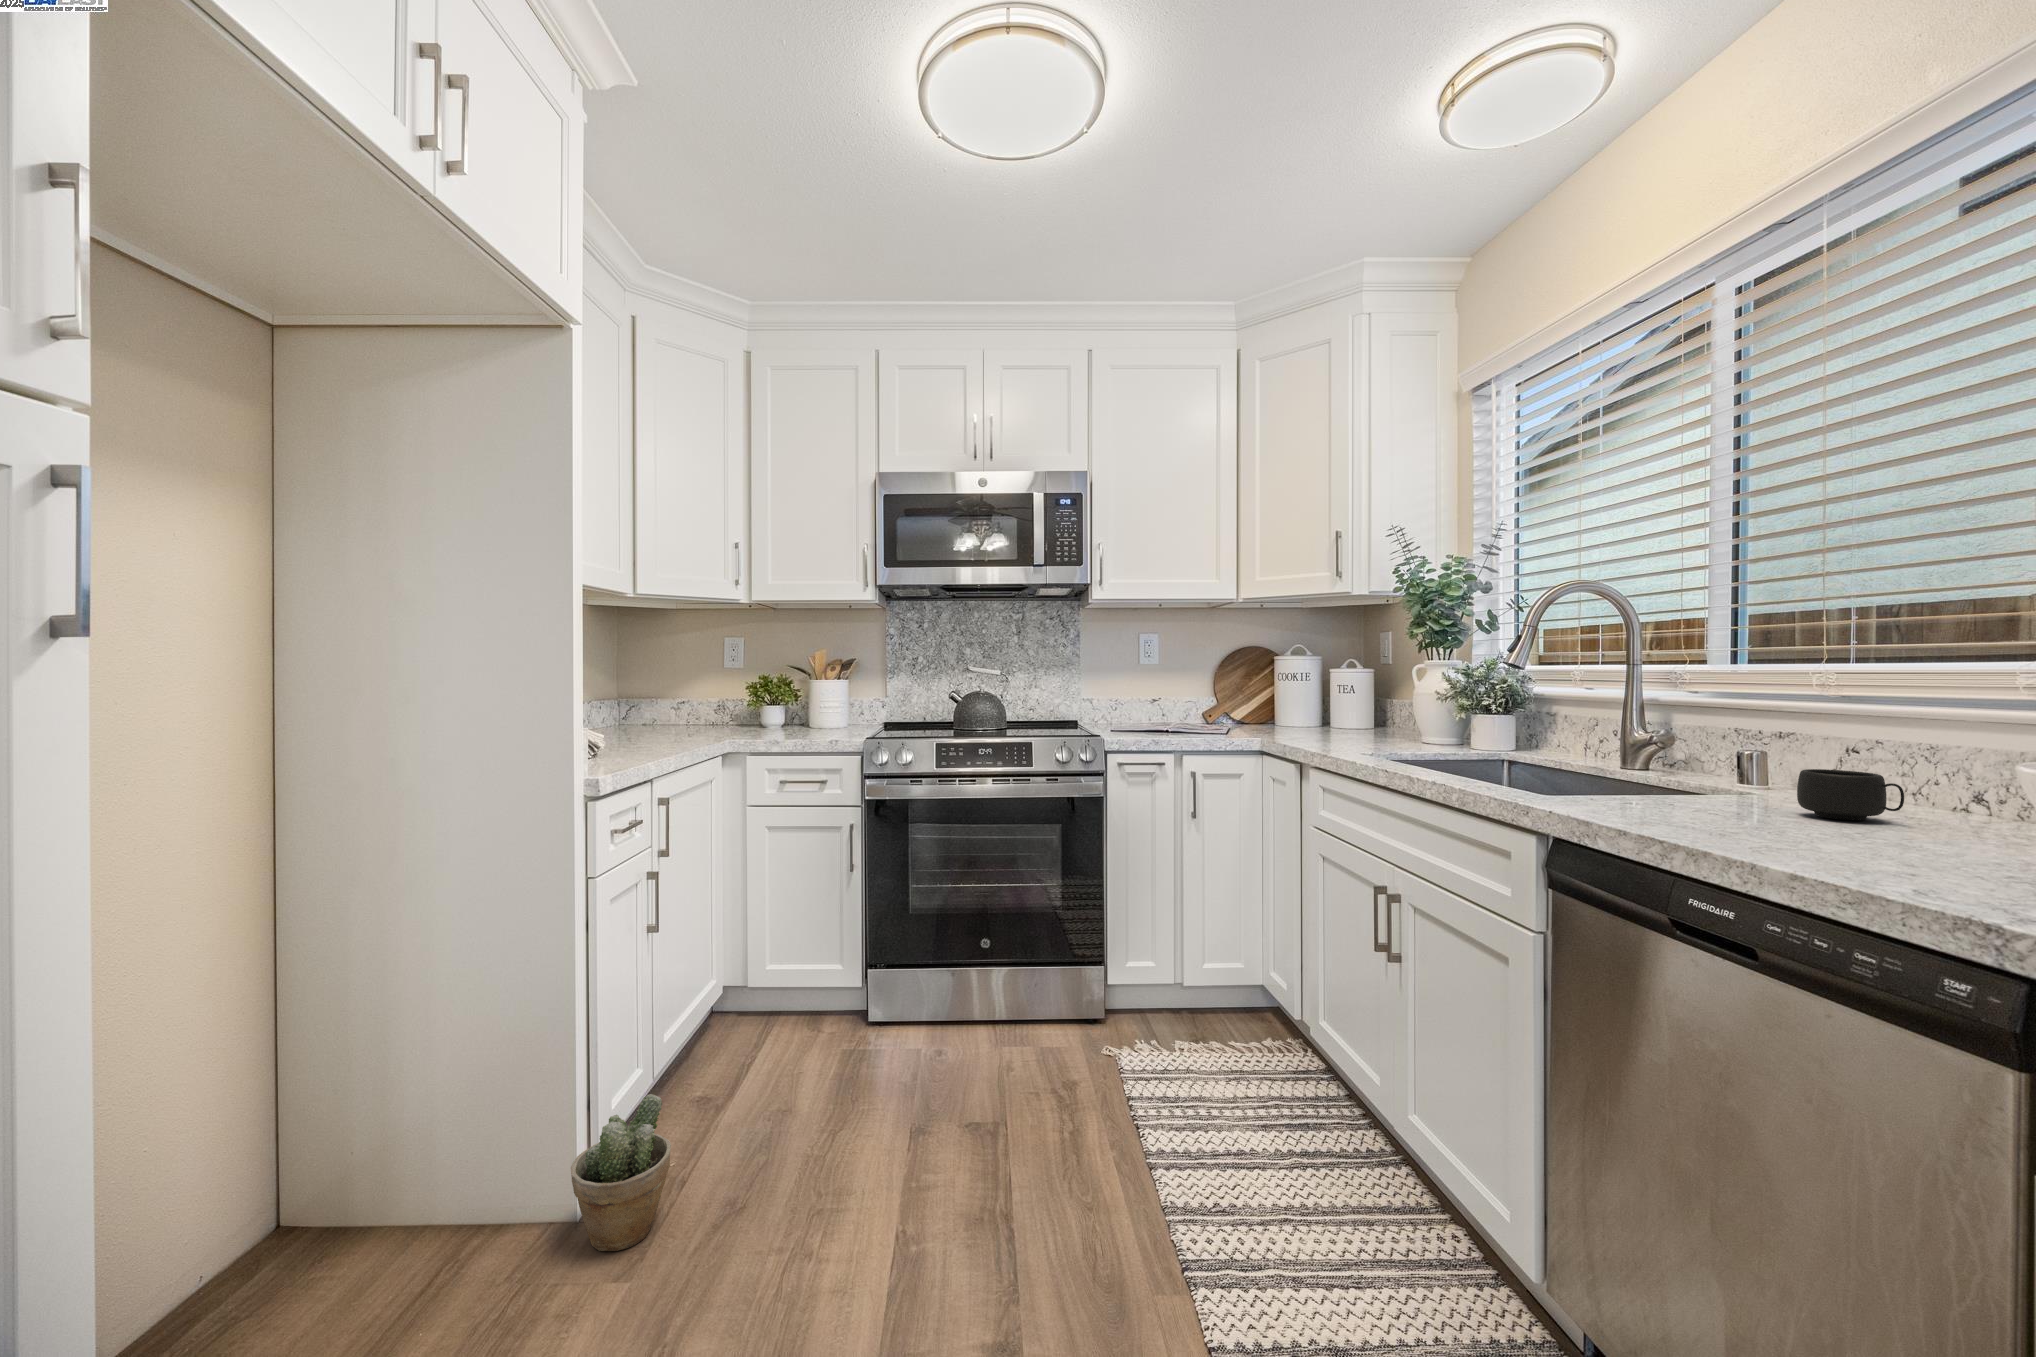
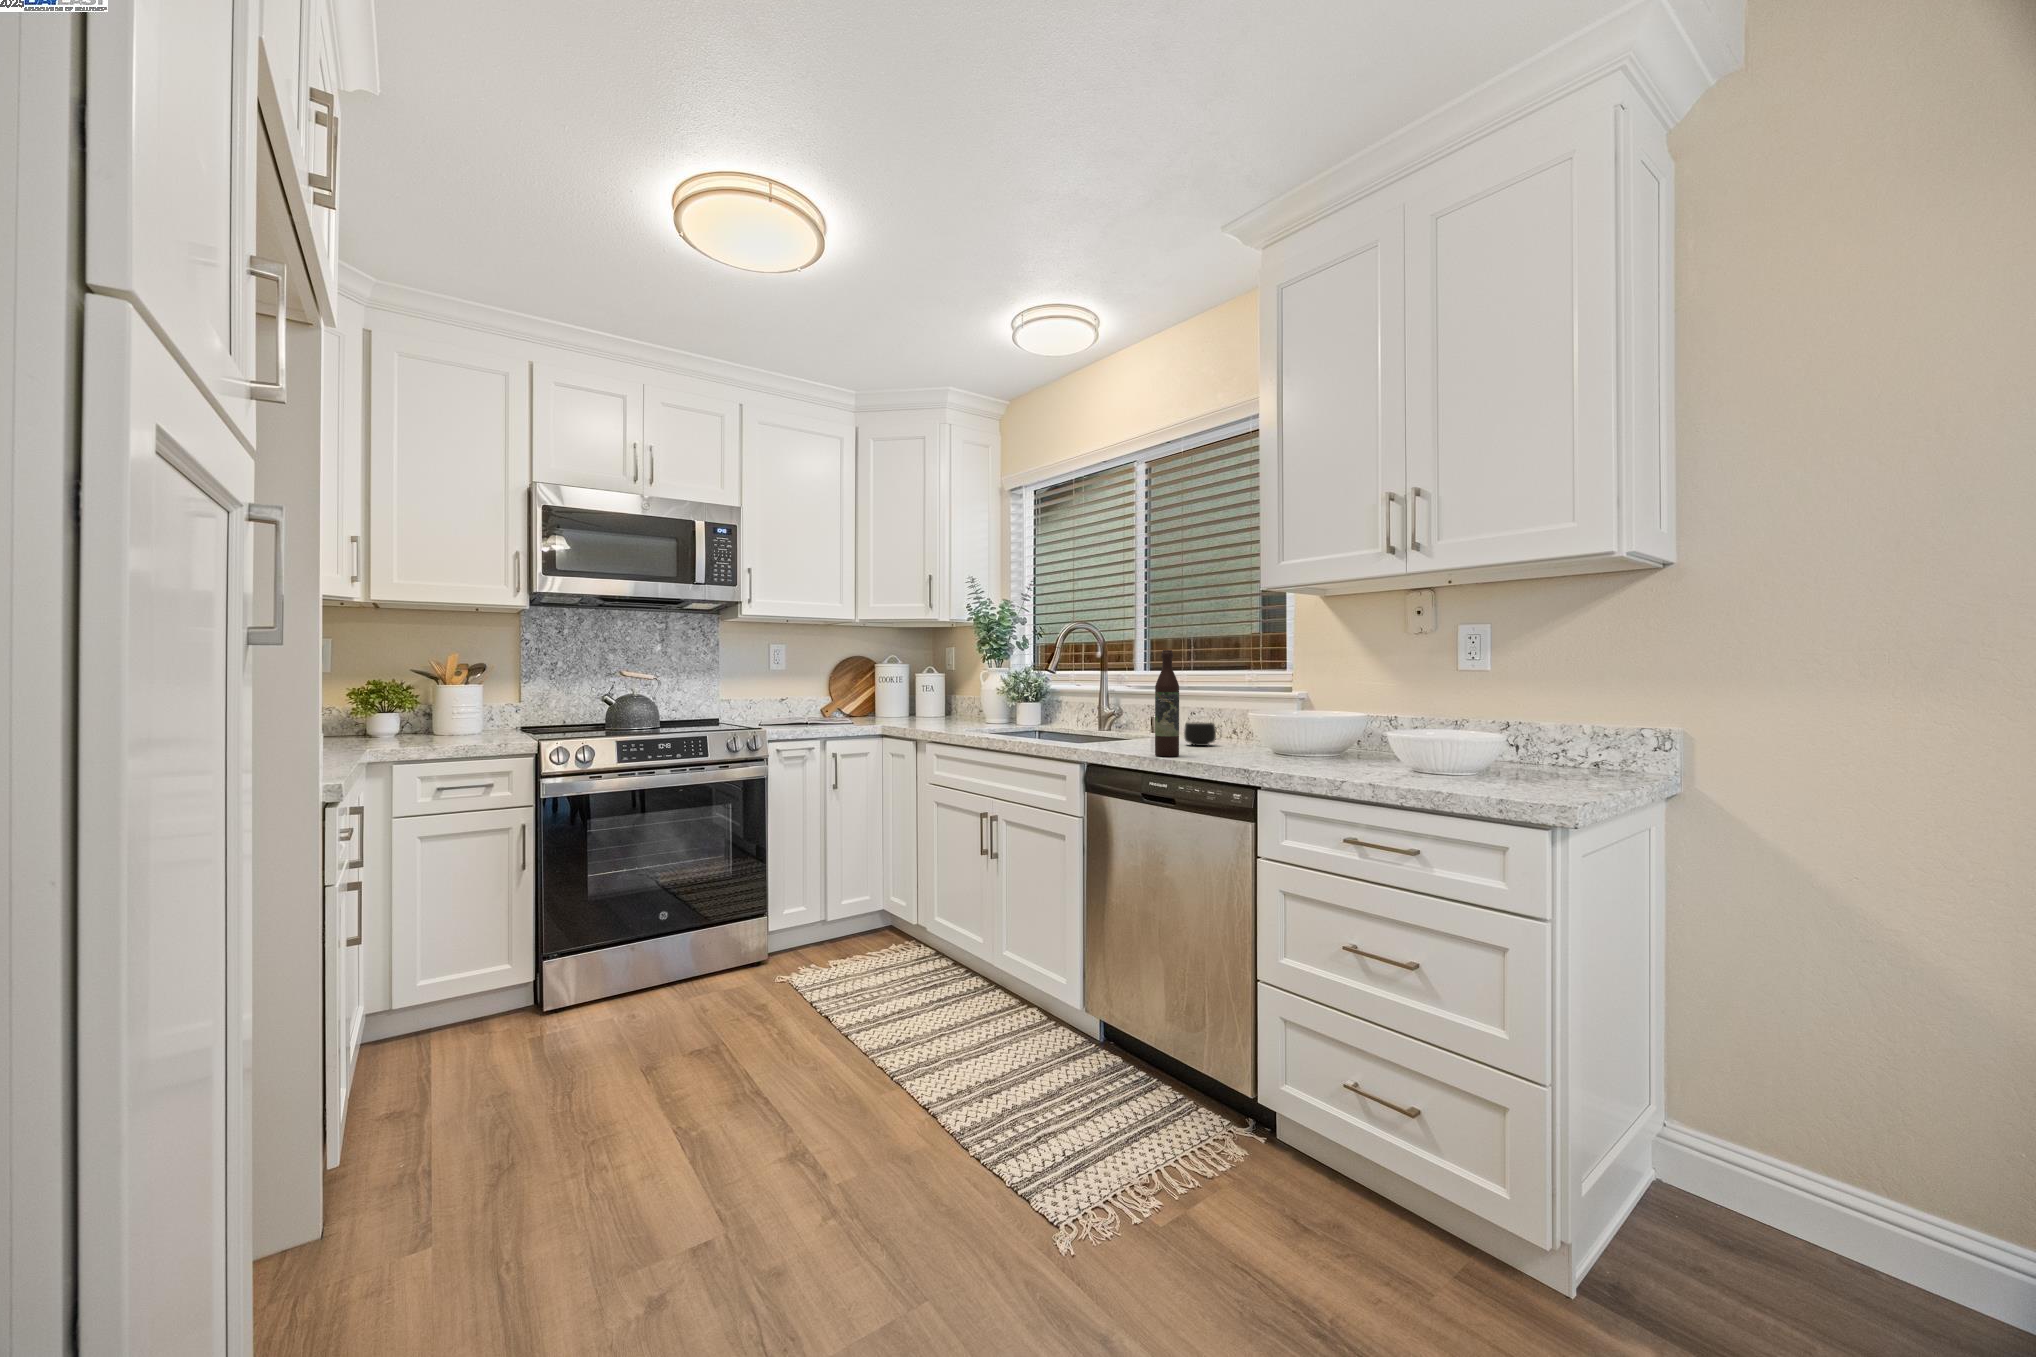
wine bottle: none [1708,621,1776,847] -> present [1155,650,1179,756]
potted plant: present [571,1094,671,1251] -> none [360,1059,461,1200]

